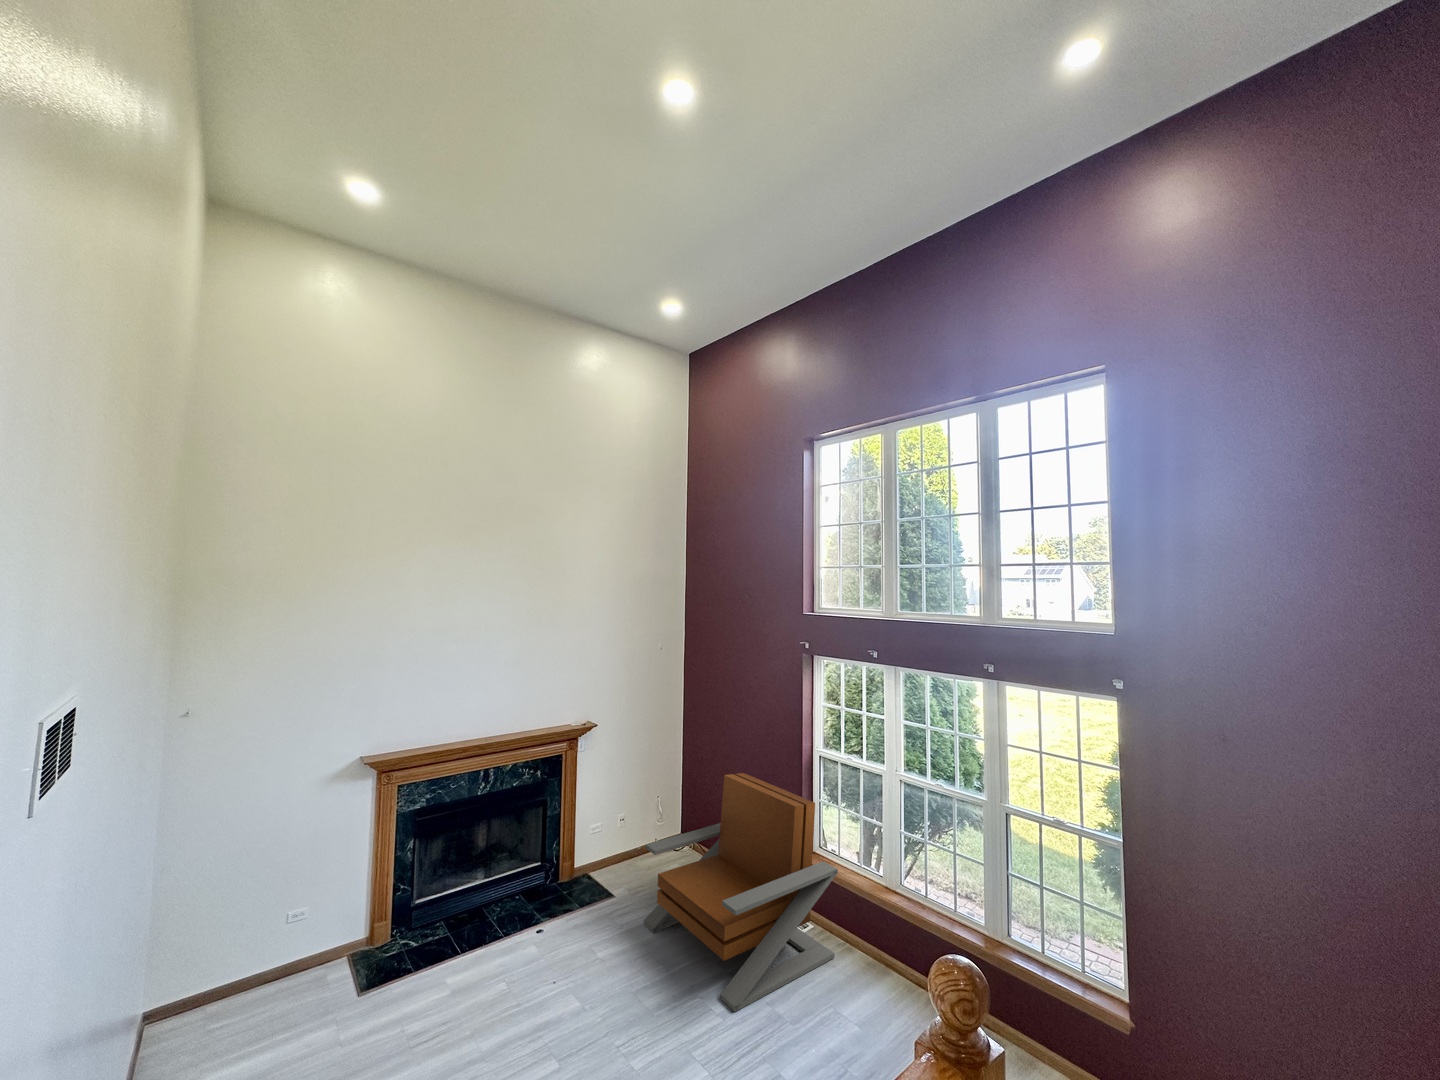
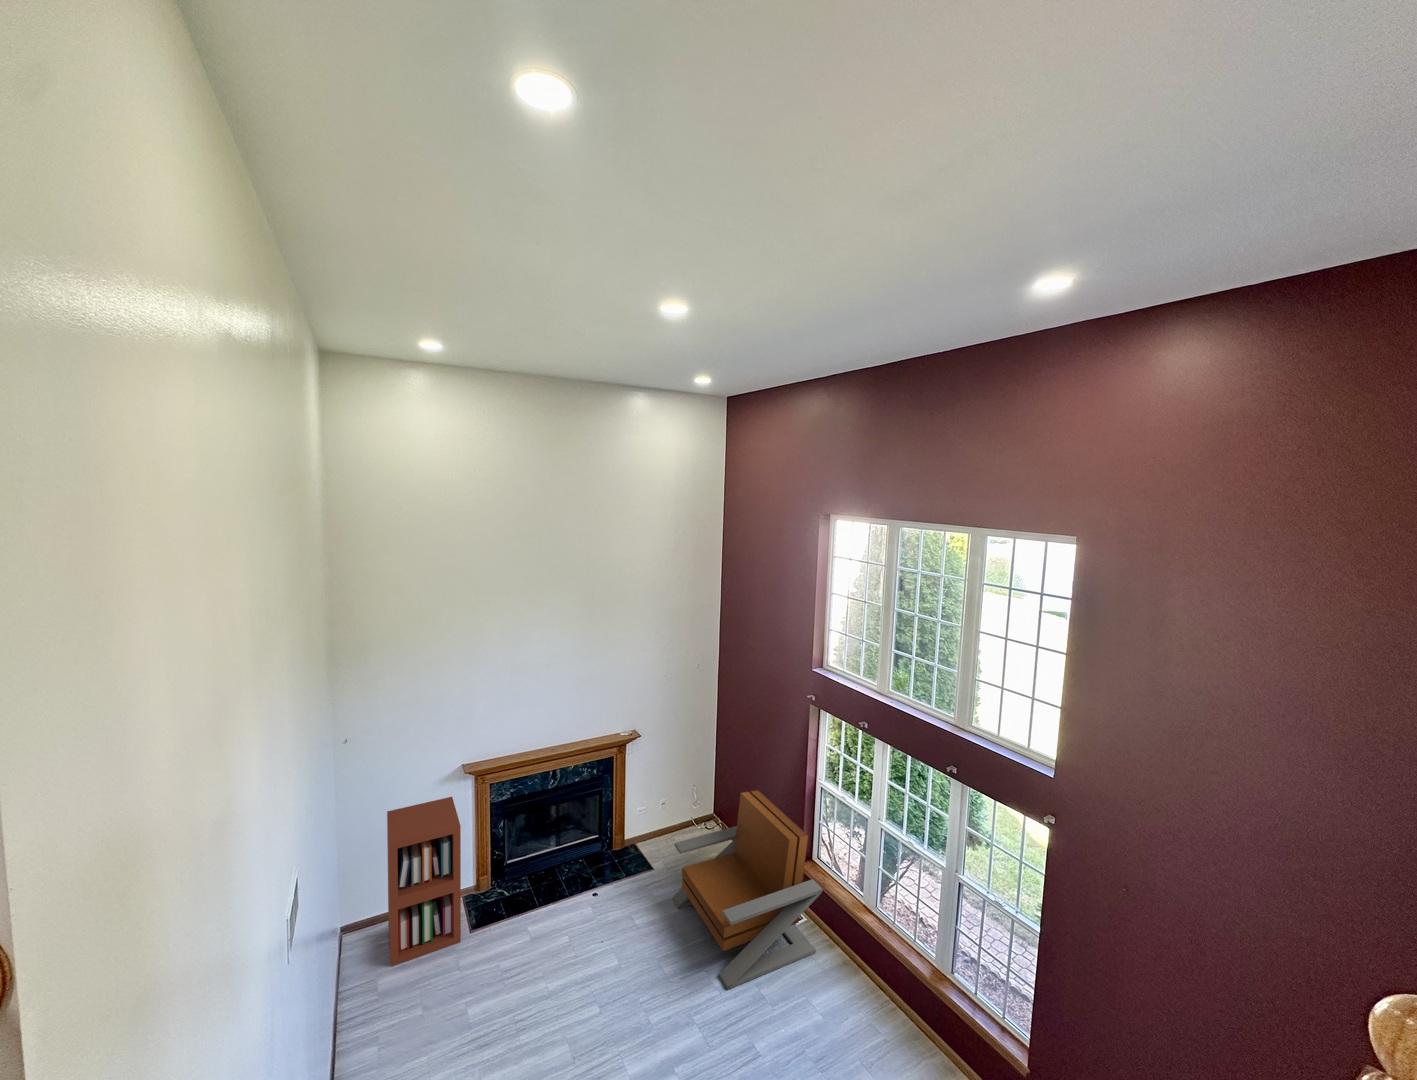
bookshelf: none [228,800,357,1052] -> present [387,797,461,966]

